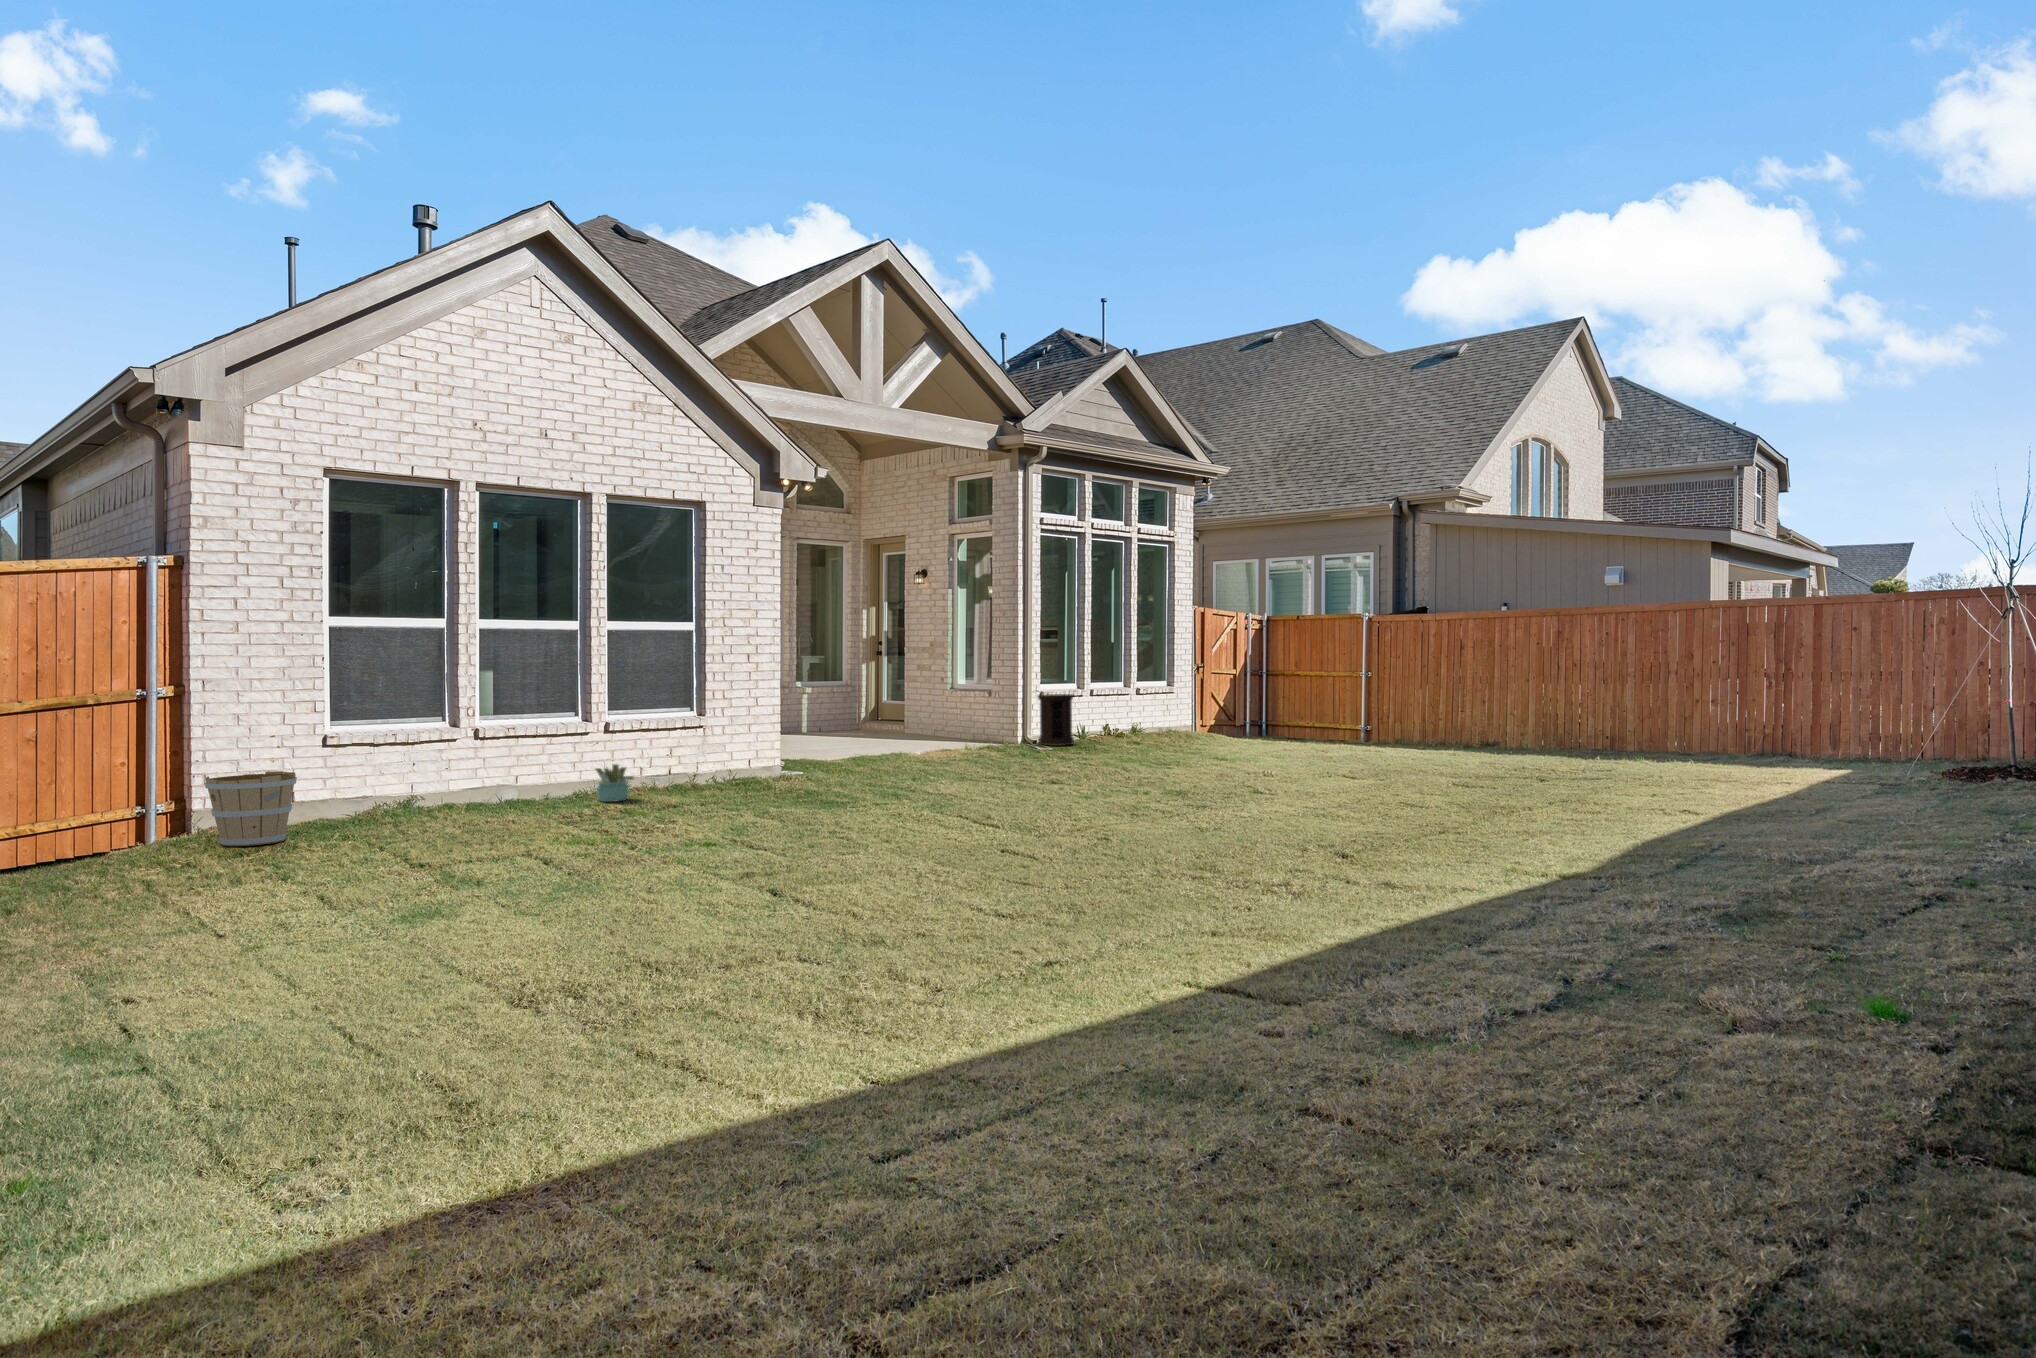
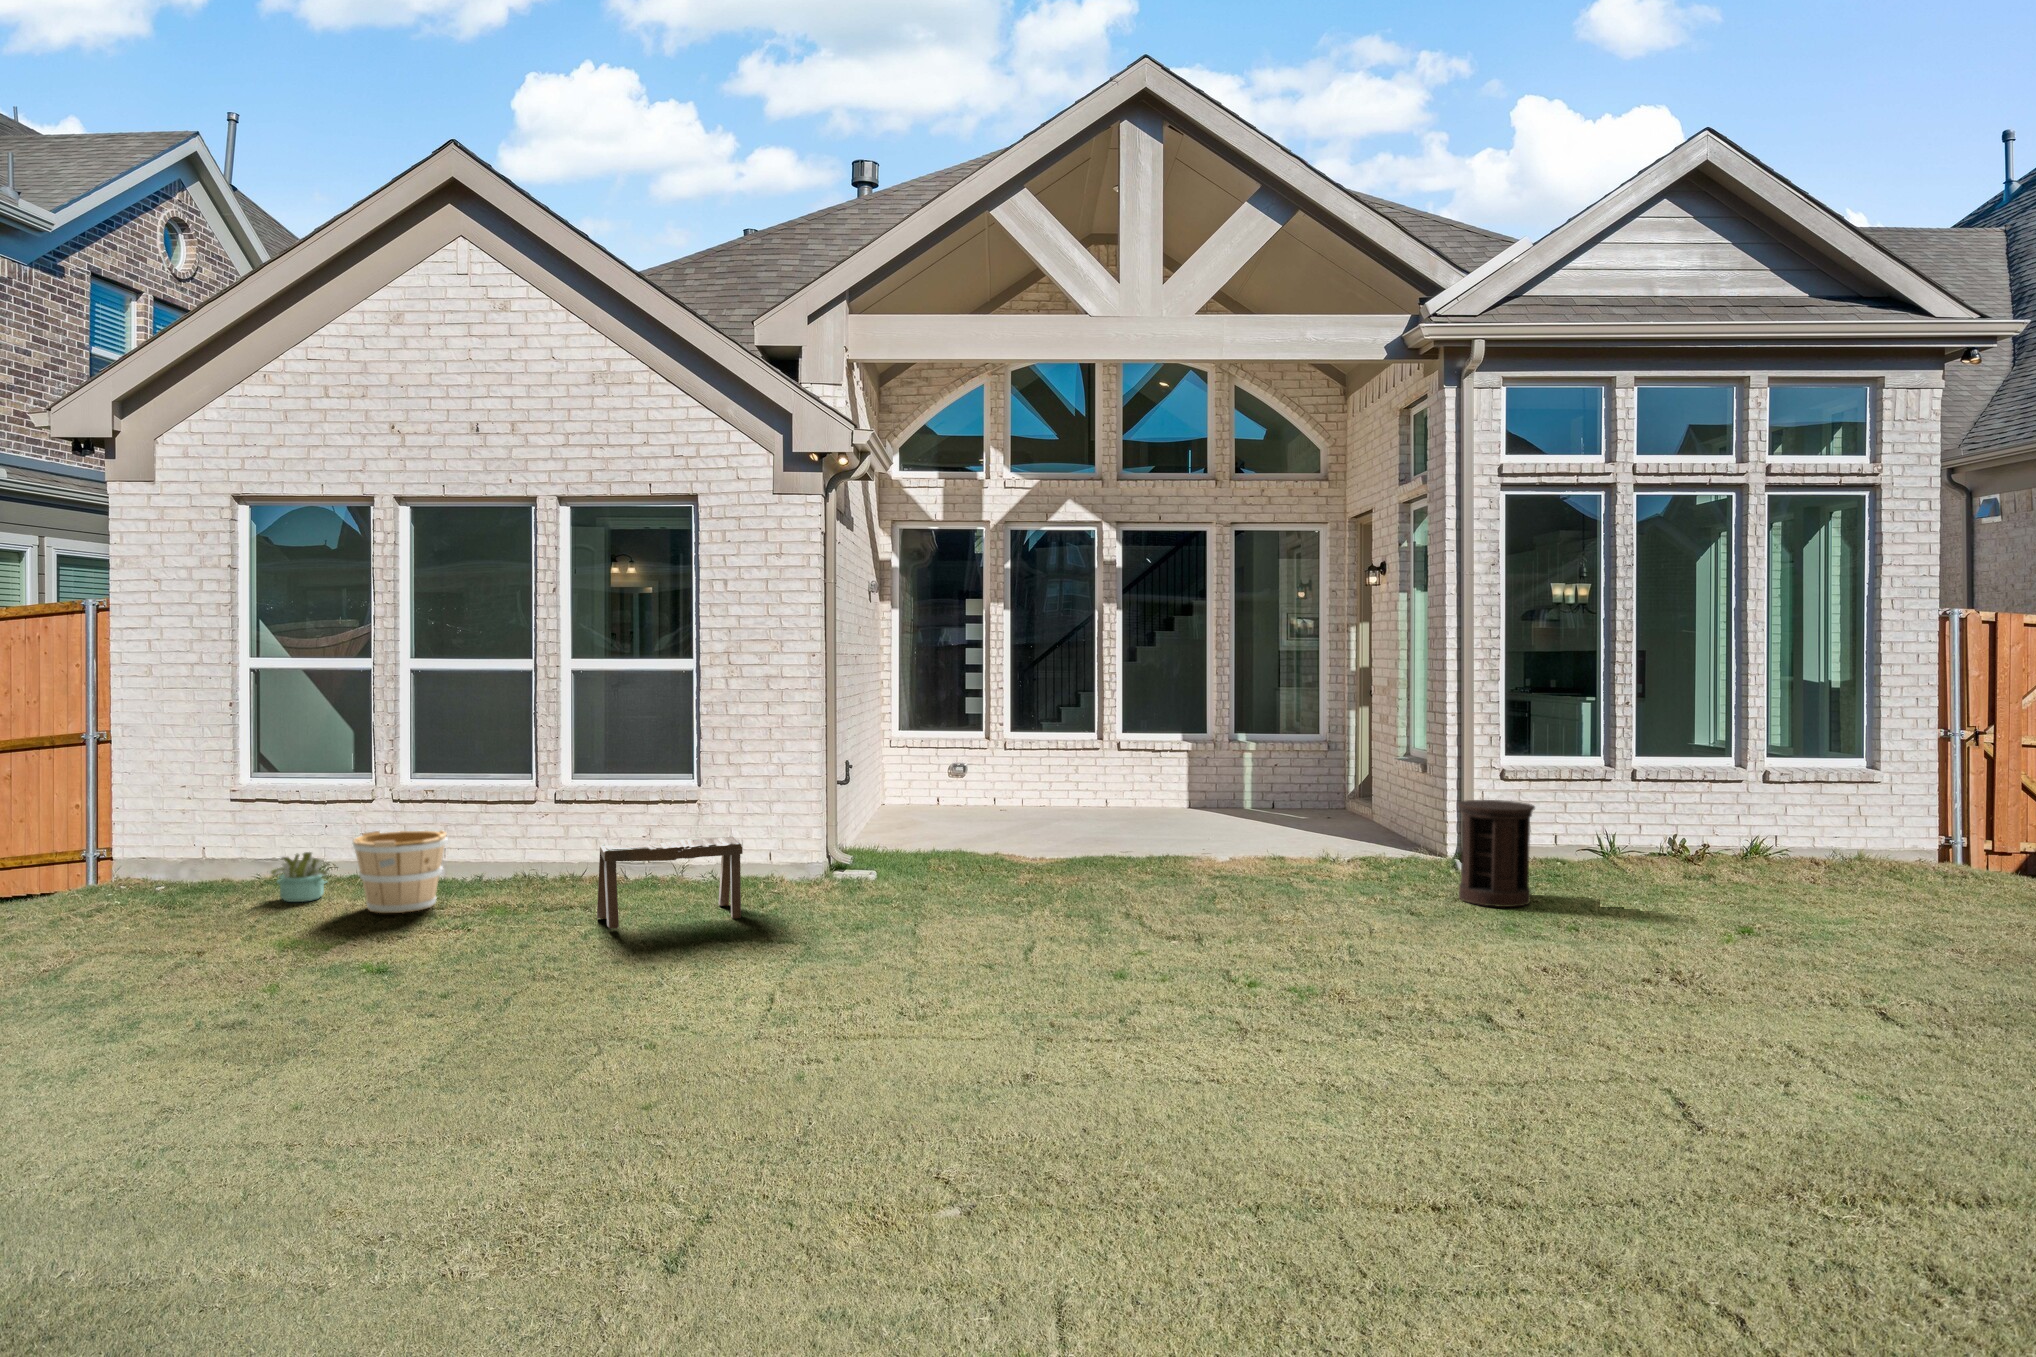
bench: none [688,738,773,797] -> present [597,836,743,929]
decorative plant: present [595,764,634,802] -> present [269,852,328,902]
wooden bucket: present [205,771,297,846] -> present [353,830,448,913]

